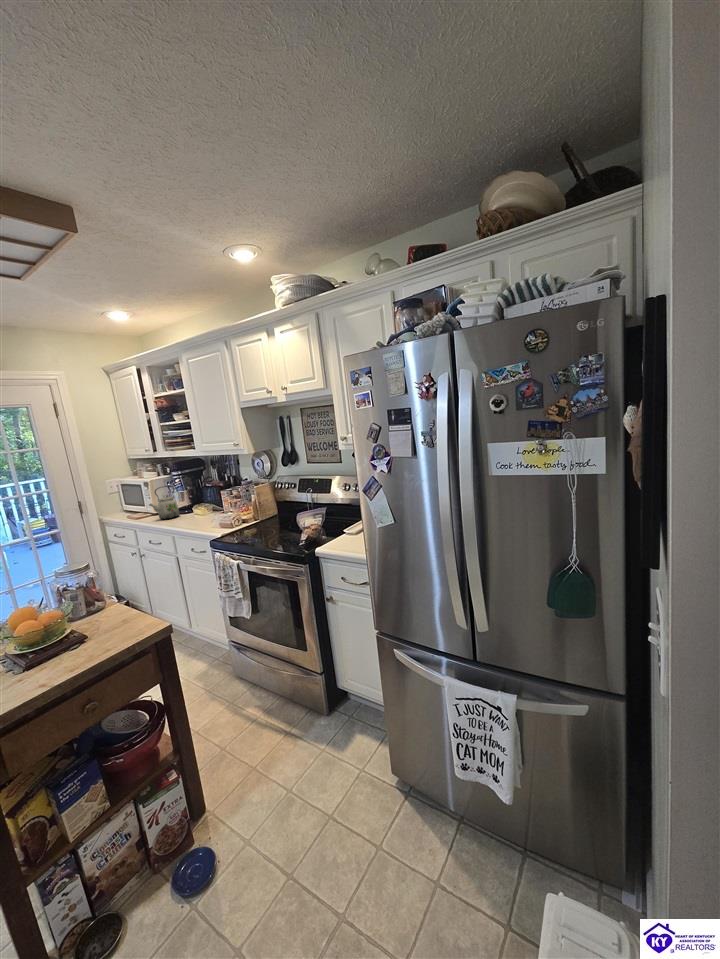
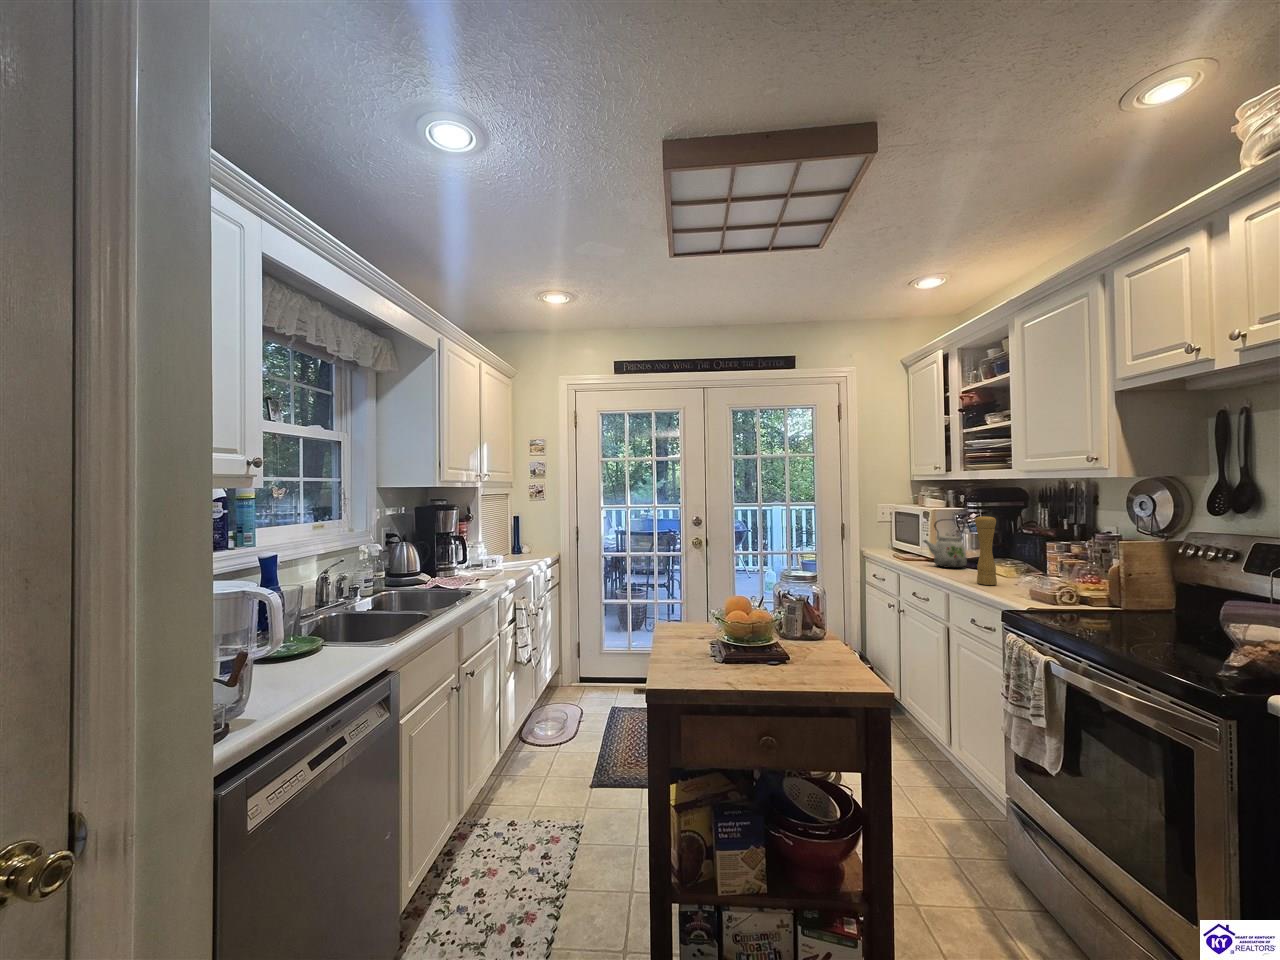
pepper mill: none [182,483,201,526] -> present [975,515,997,585]

